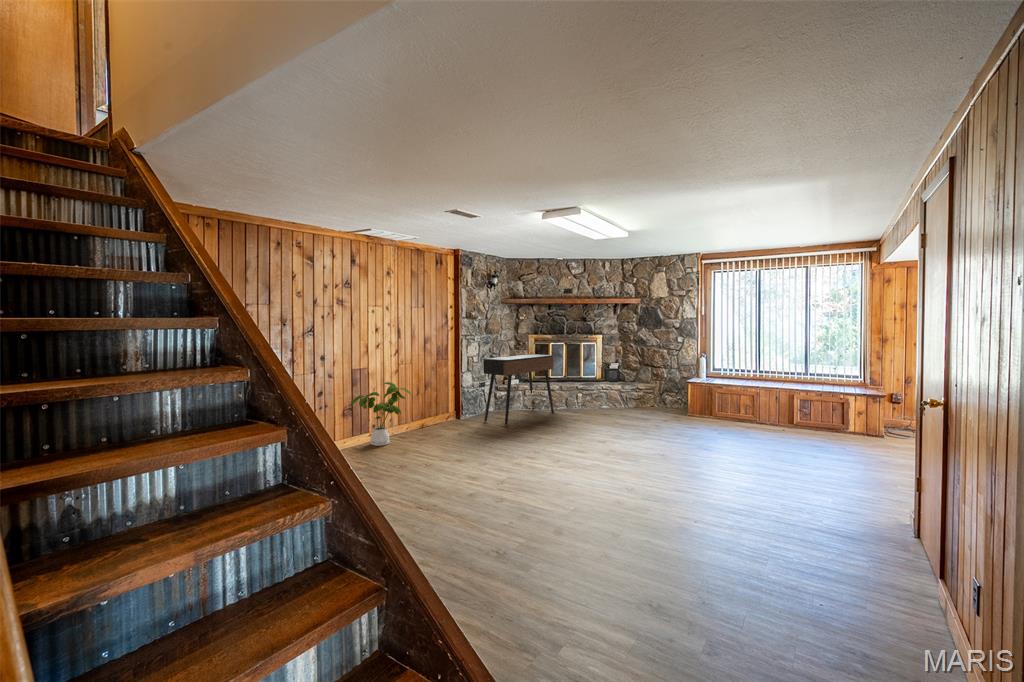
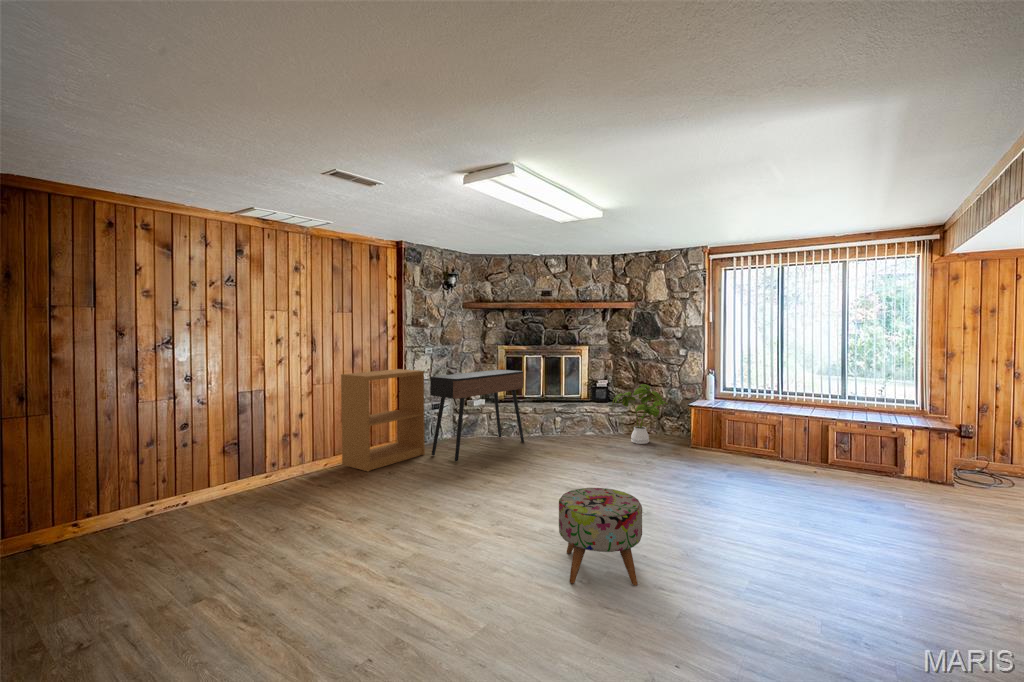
bookshelf: none [416,353,478,431] -> present [341,369,425,471]
house plant: present [350,382,413,446] -> present [612,384,668,444]
ottoman: none [605,429,661,487] -> present [559,488,642,586]

